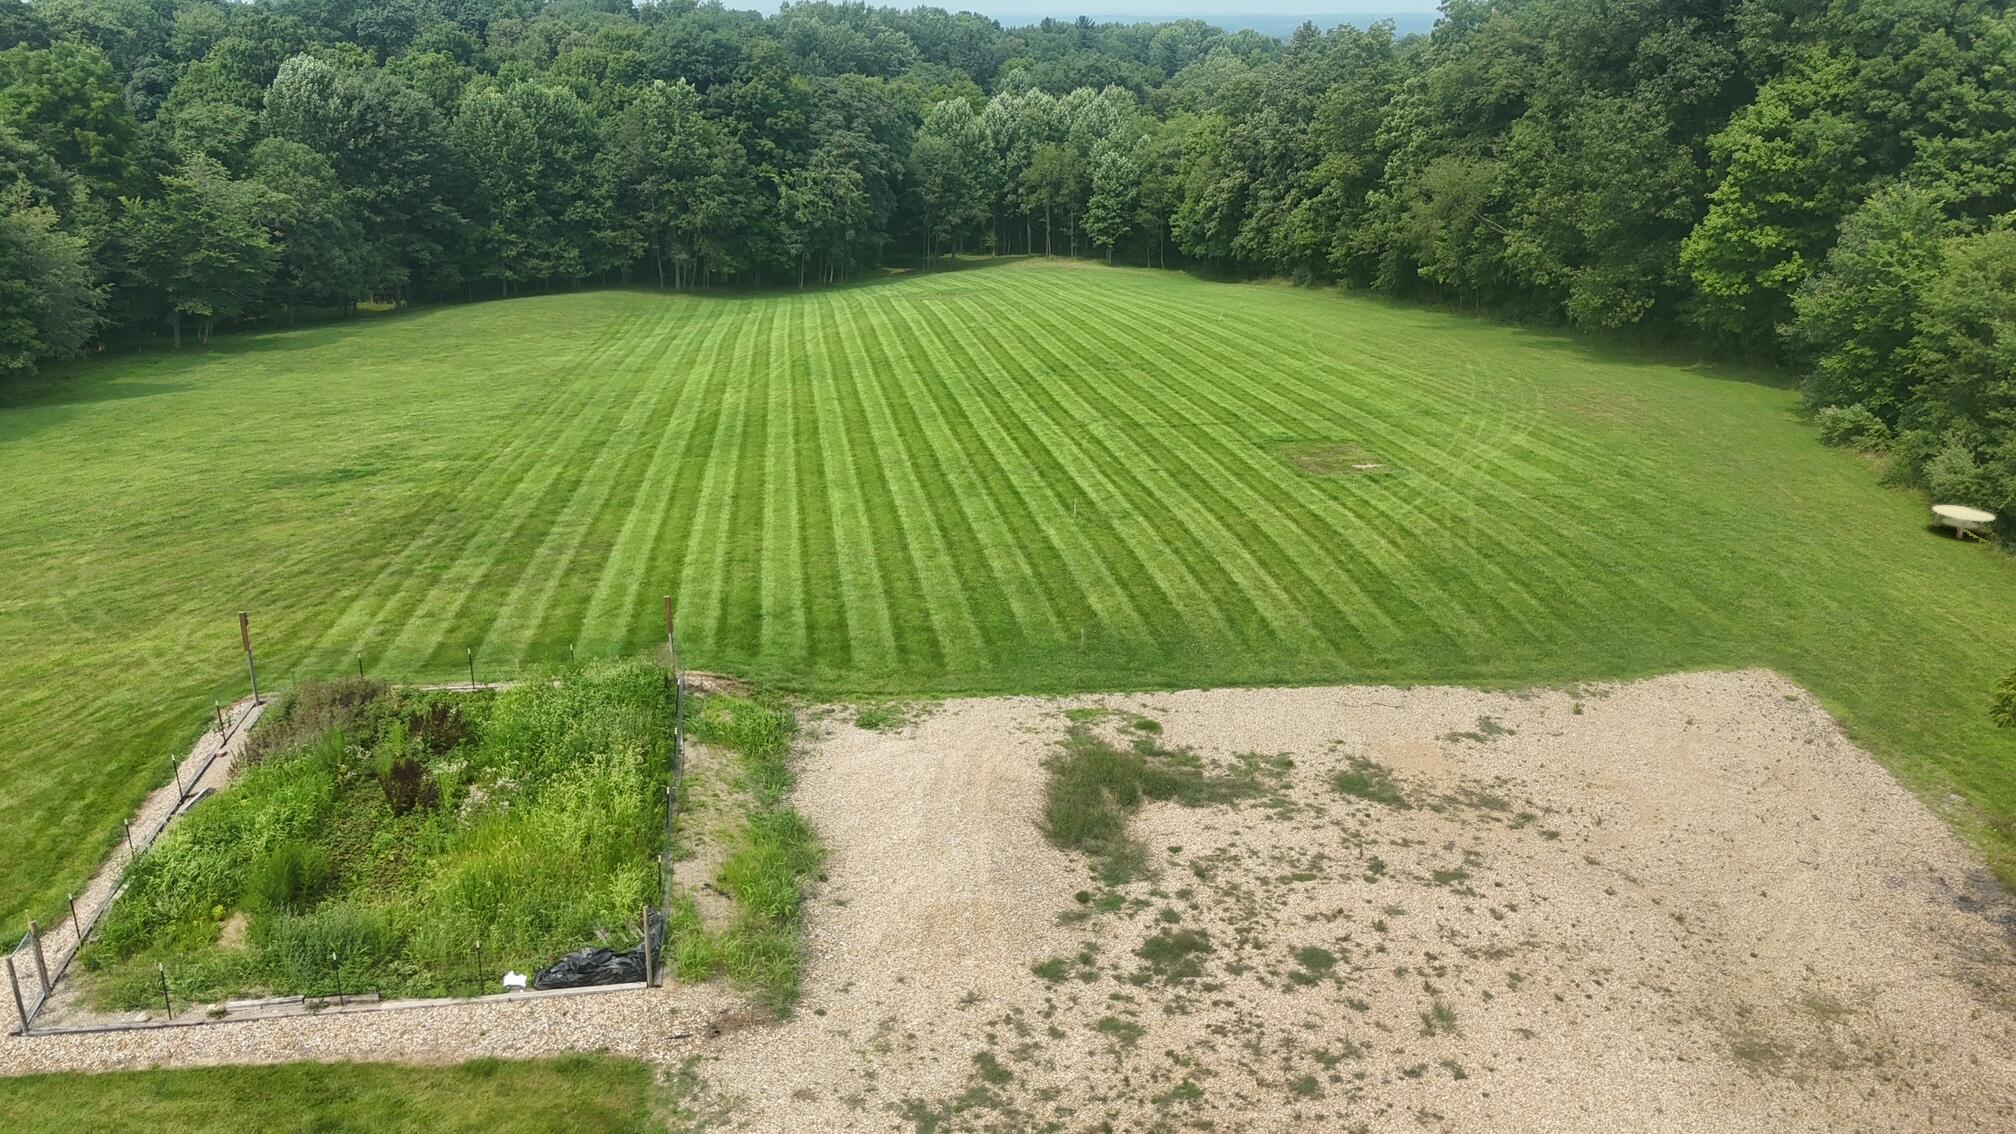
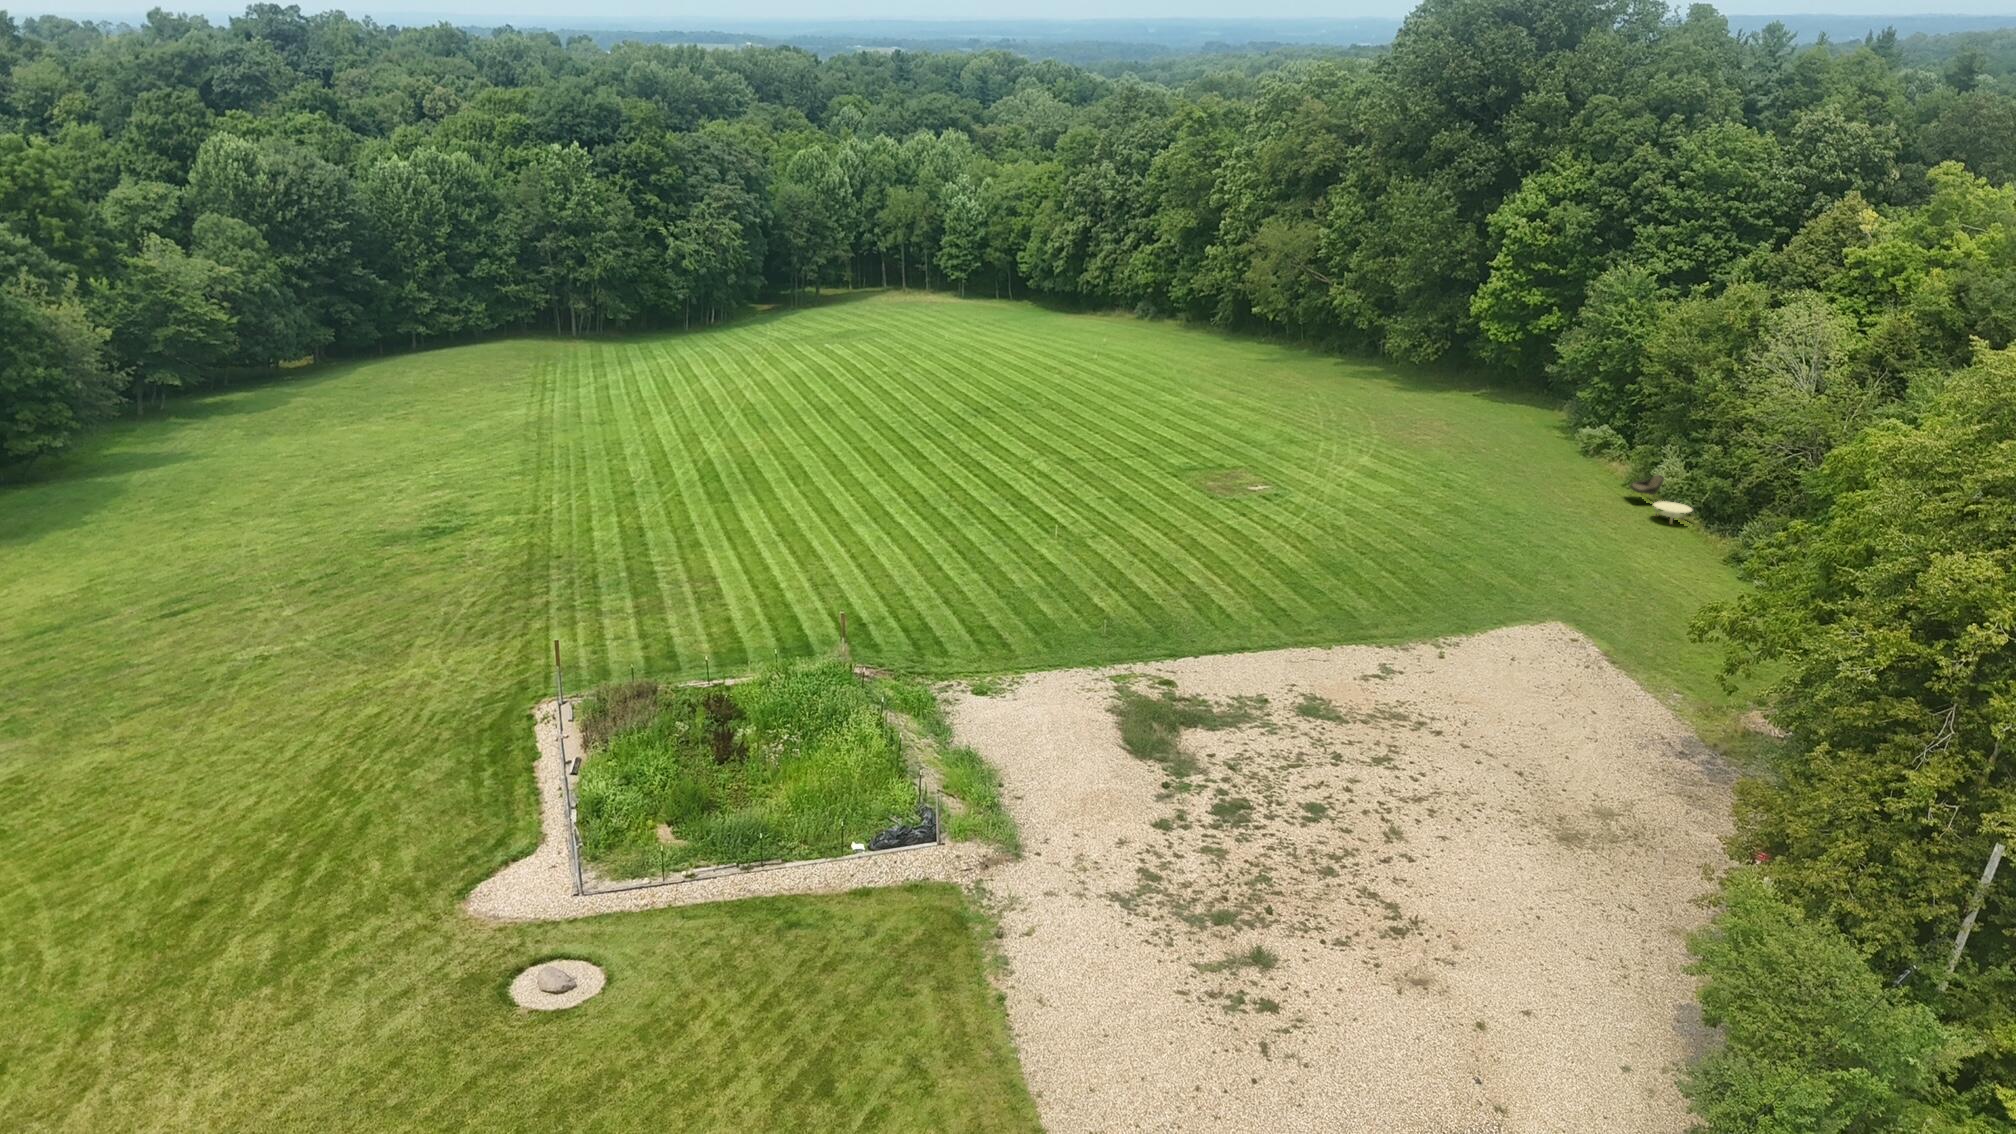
lounge chair: none [1893,468,1950,513] -> present [1630,475,1664,495]

